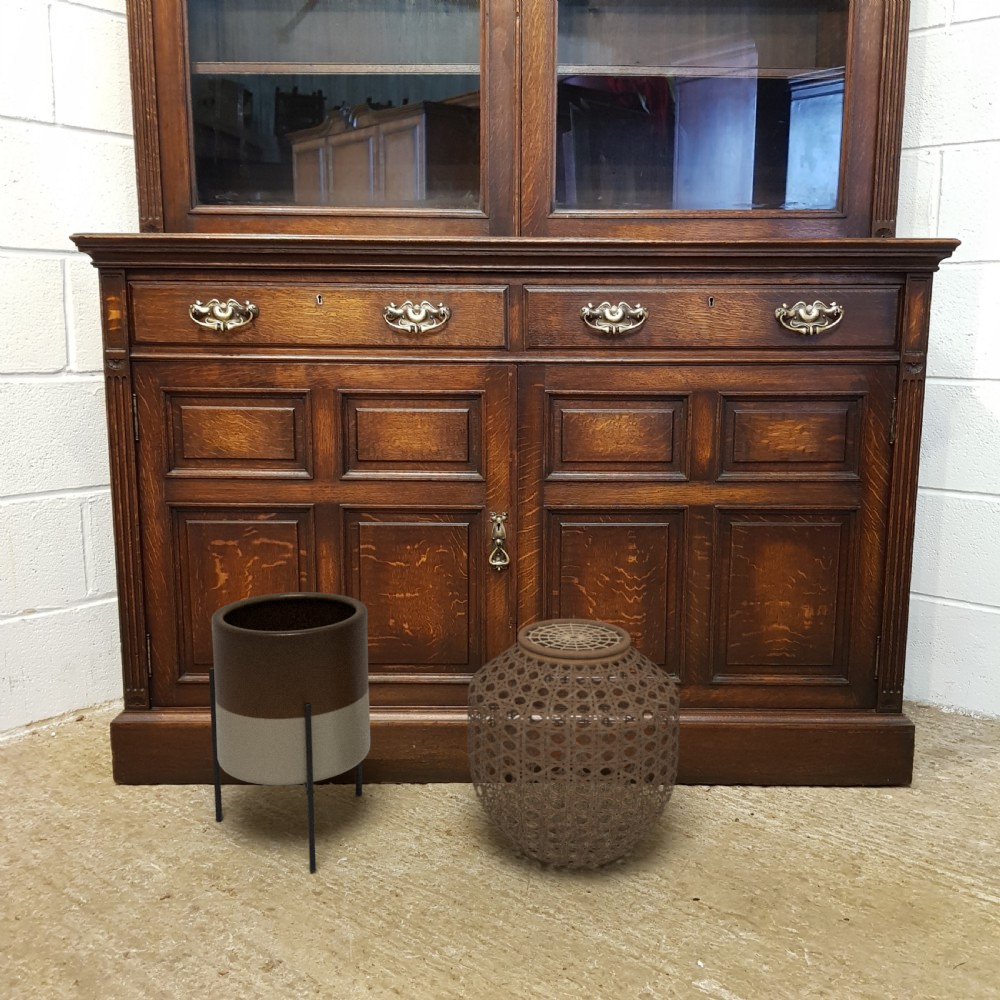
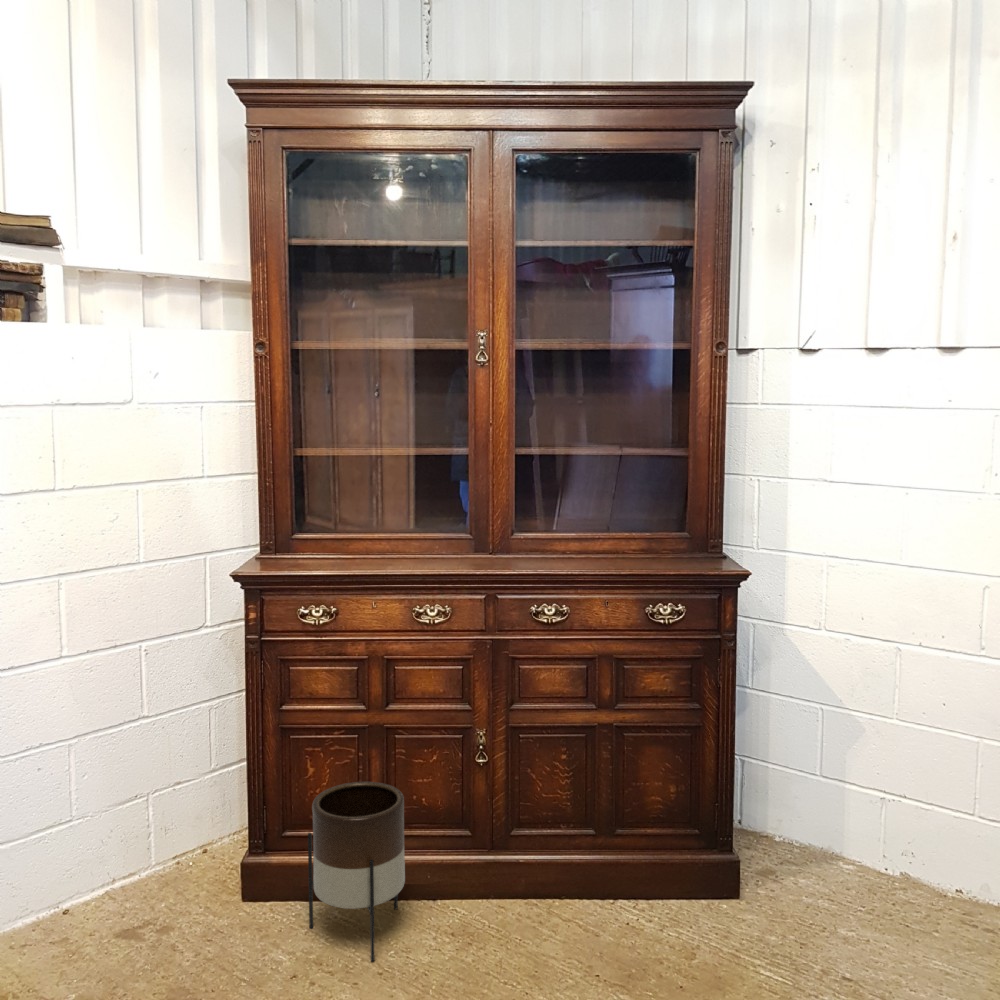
woven basket: present [468,619,680,867] -> none [464,800,589,956]

